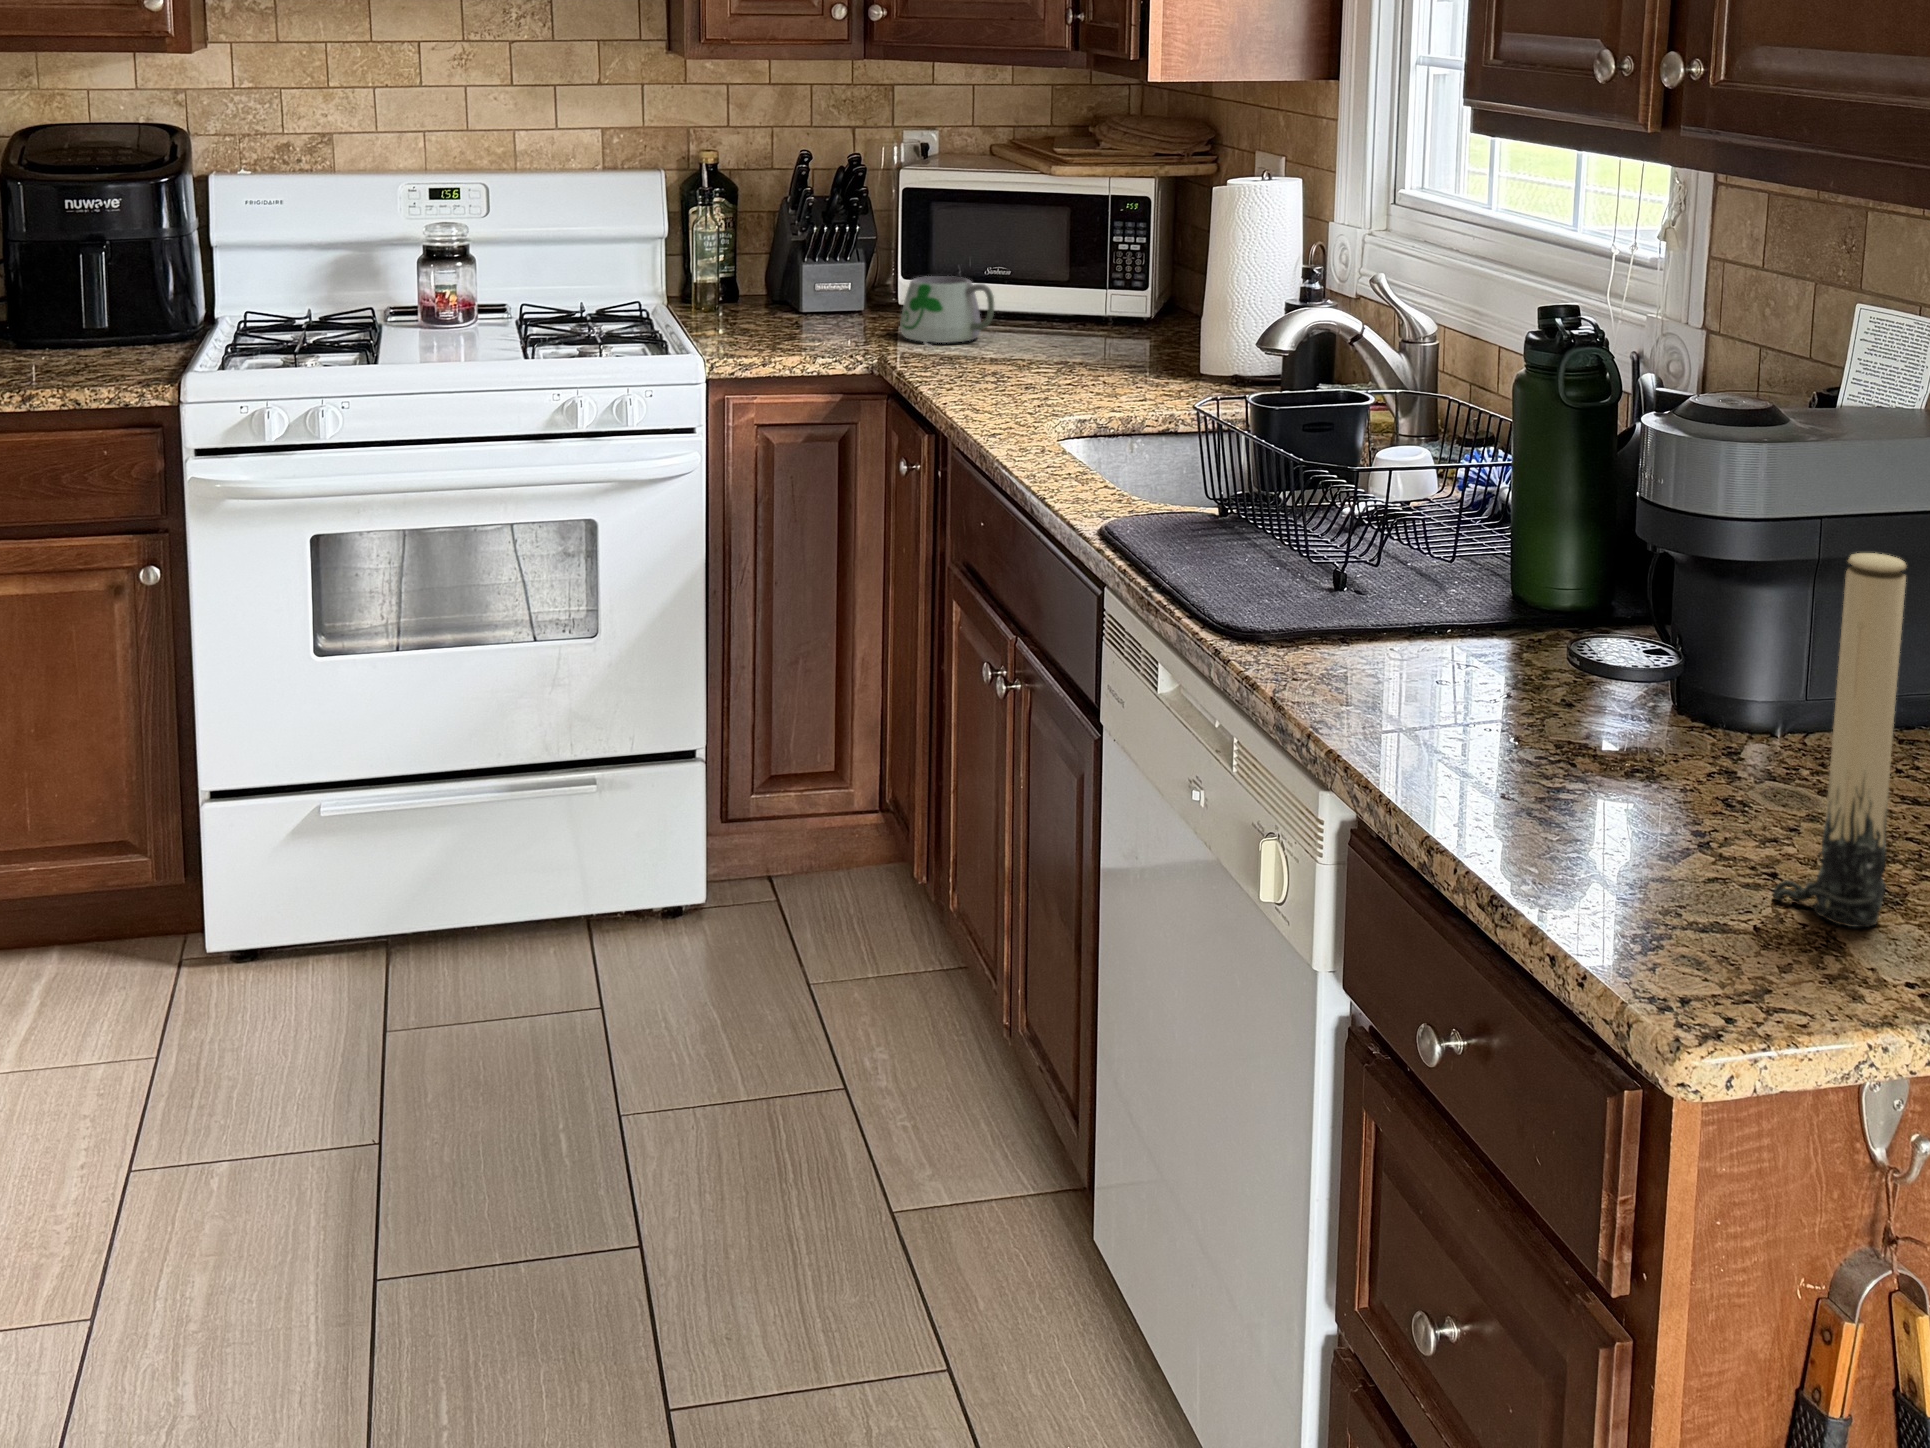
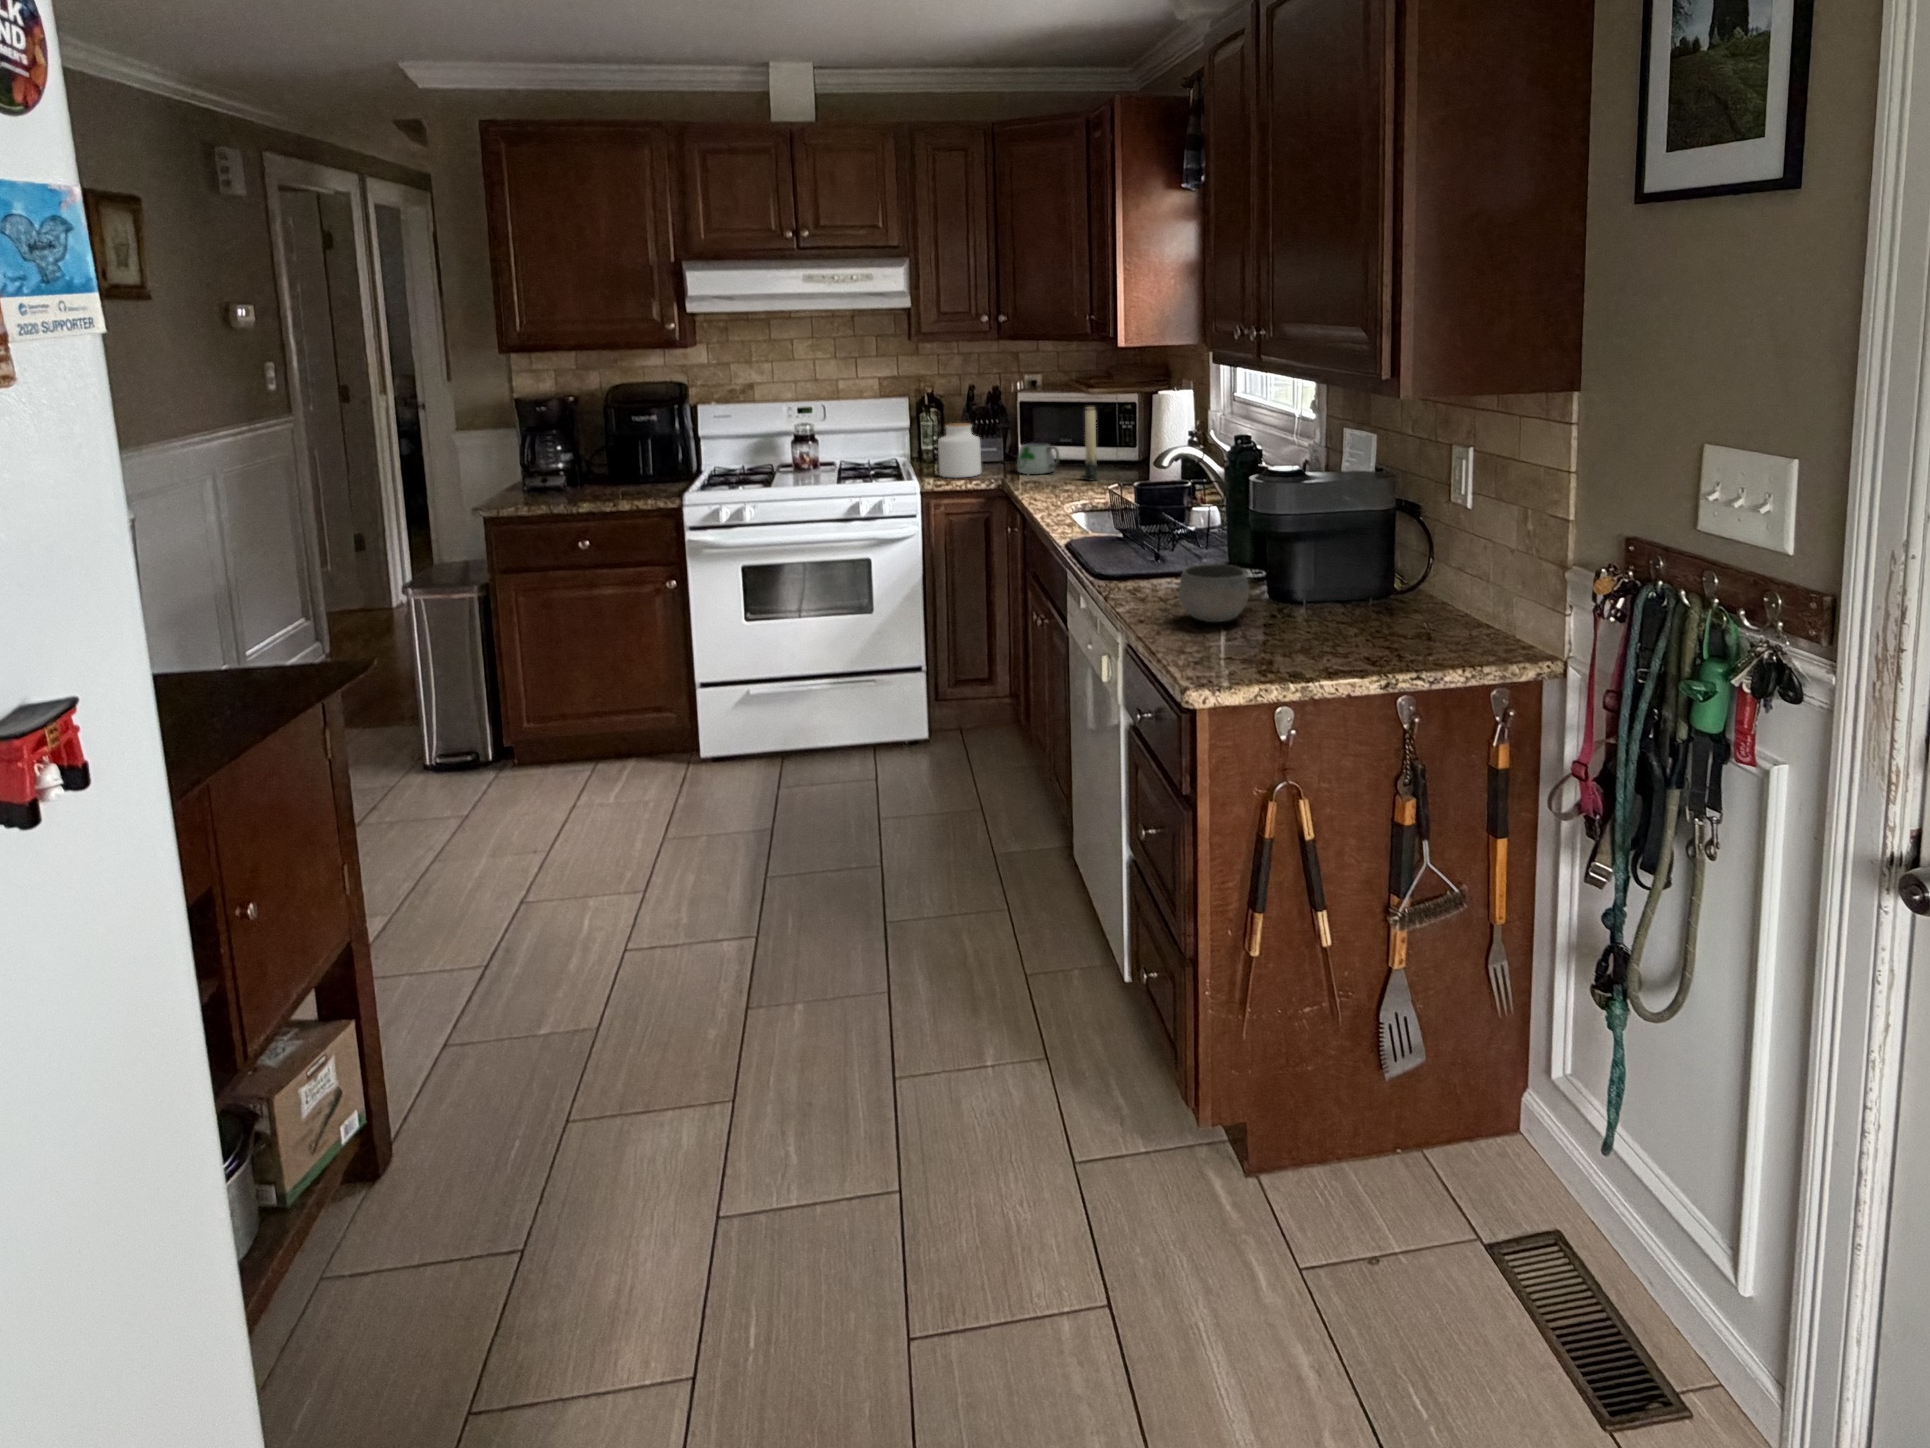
jar: none [735,229,825,347] -> present [938,423,981,477]
candle: present [1773,553,1907,927] -> present [1081,407,1097,480]
bowl: none [1507,637,1690,793] -> present [1179,564,1249,622]

